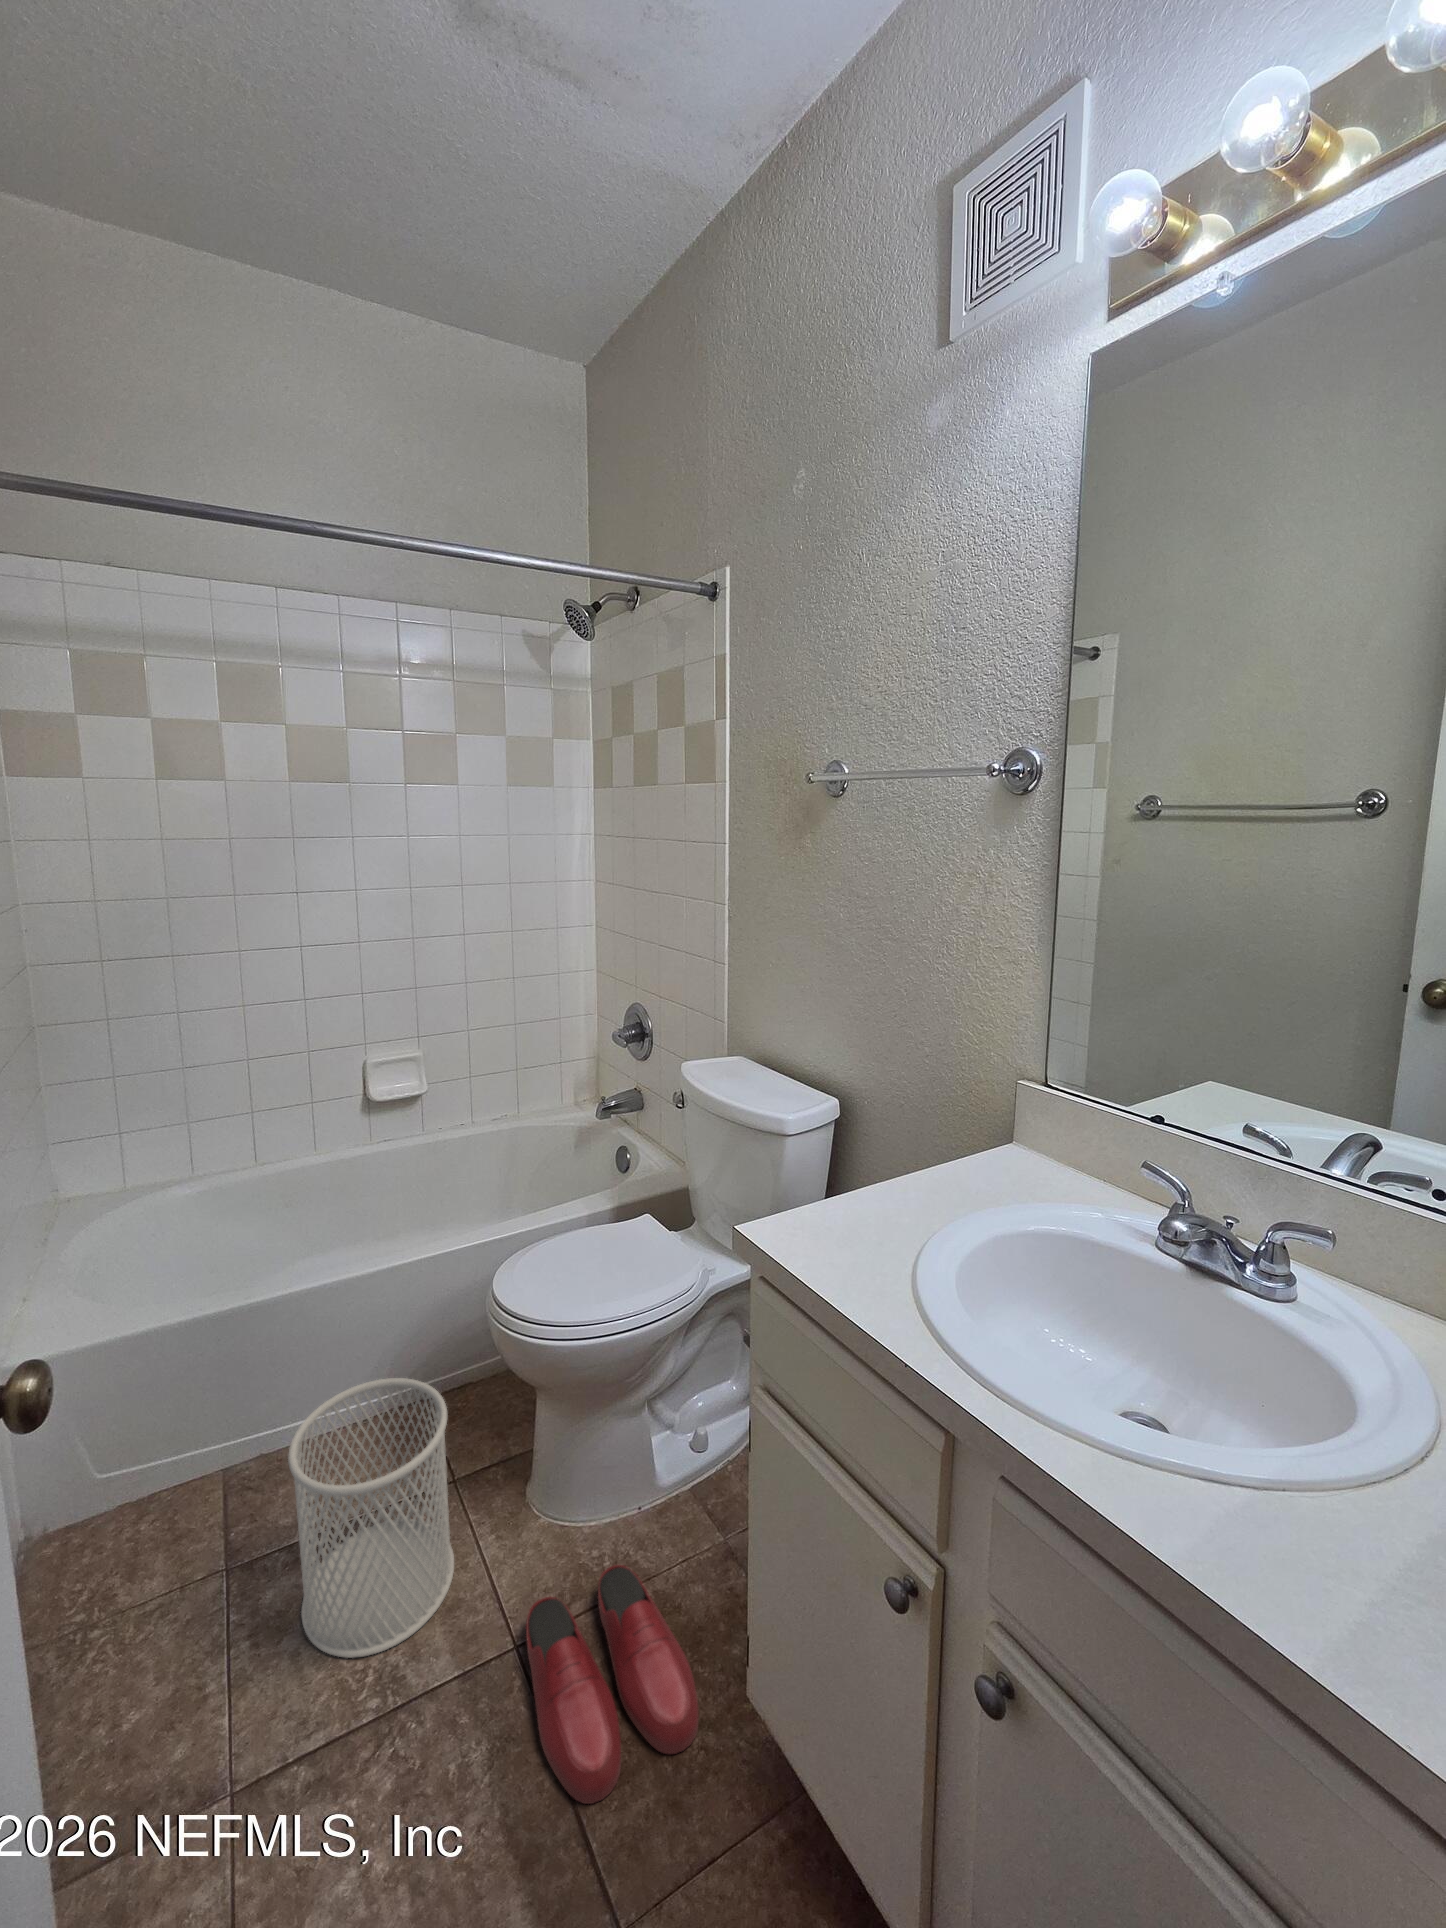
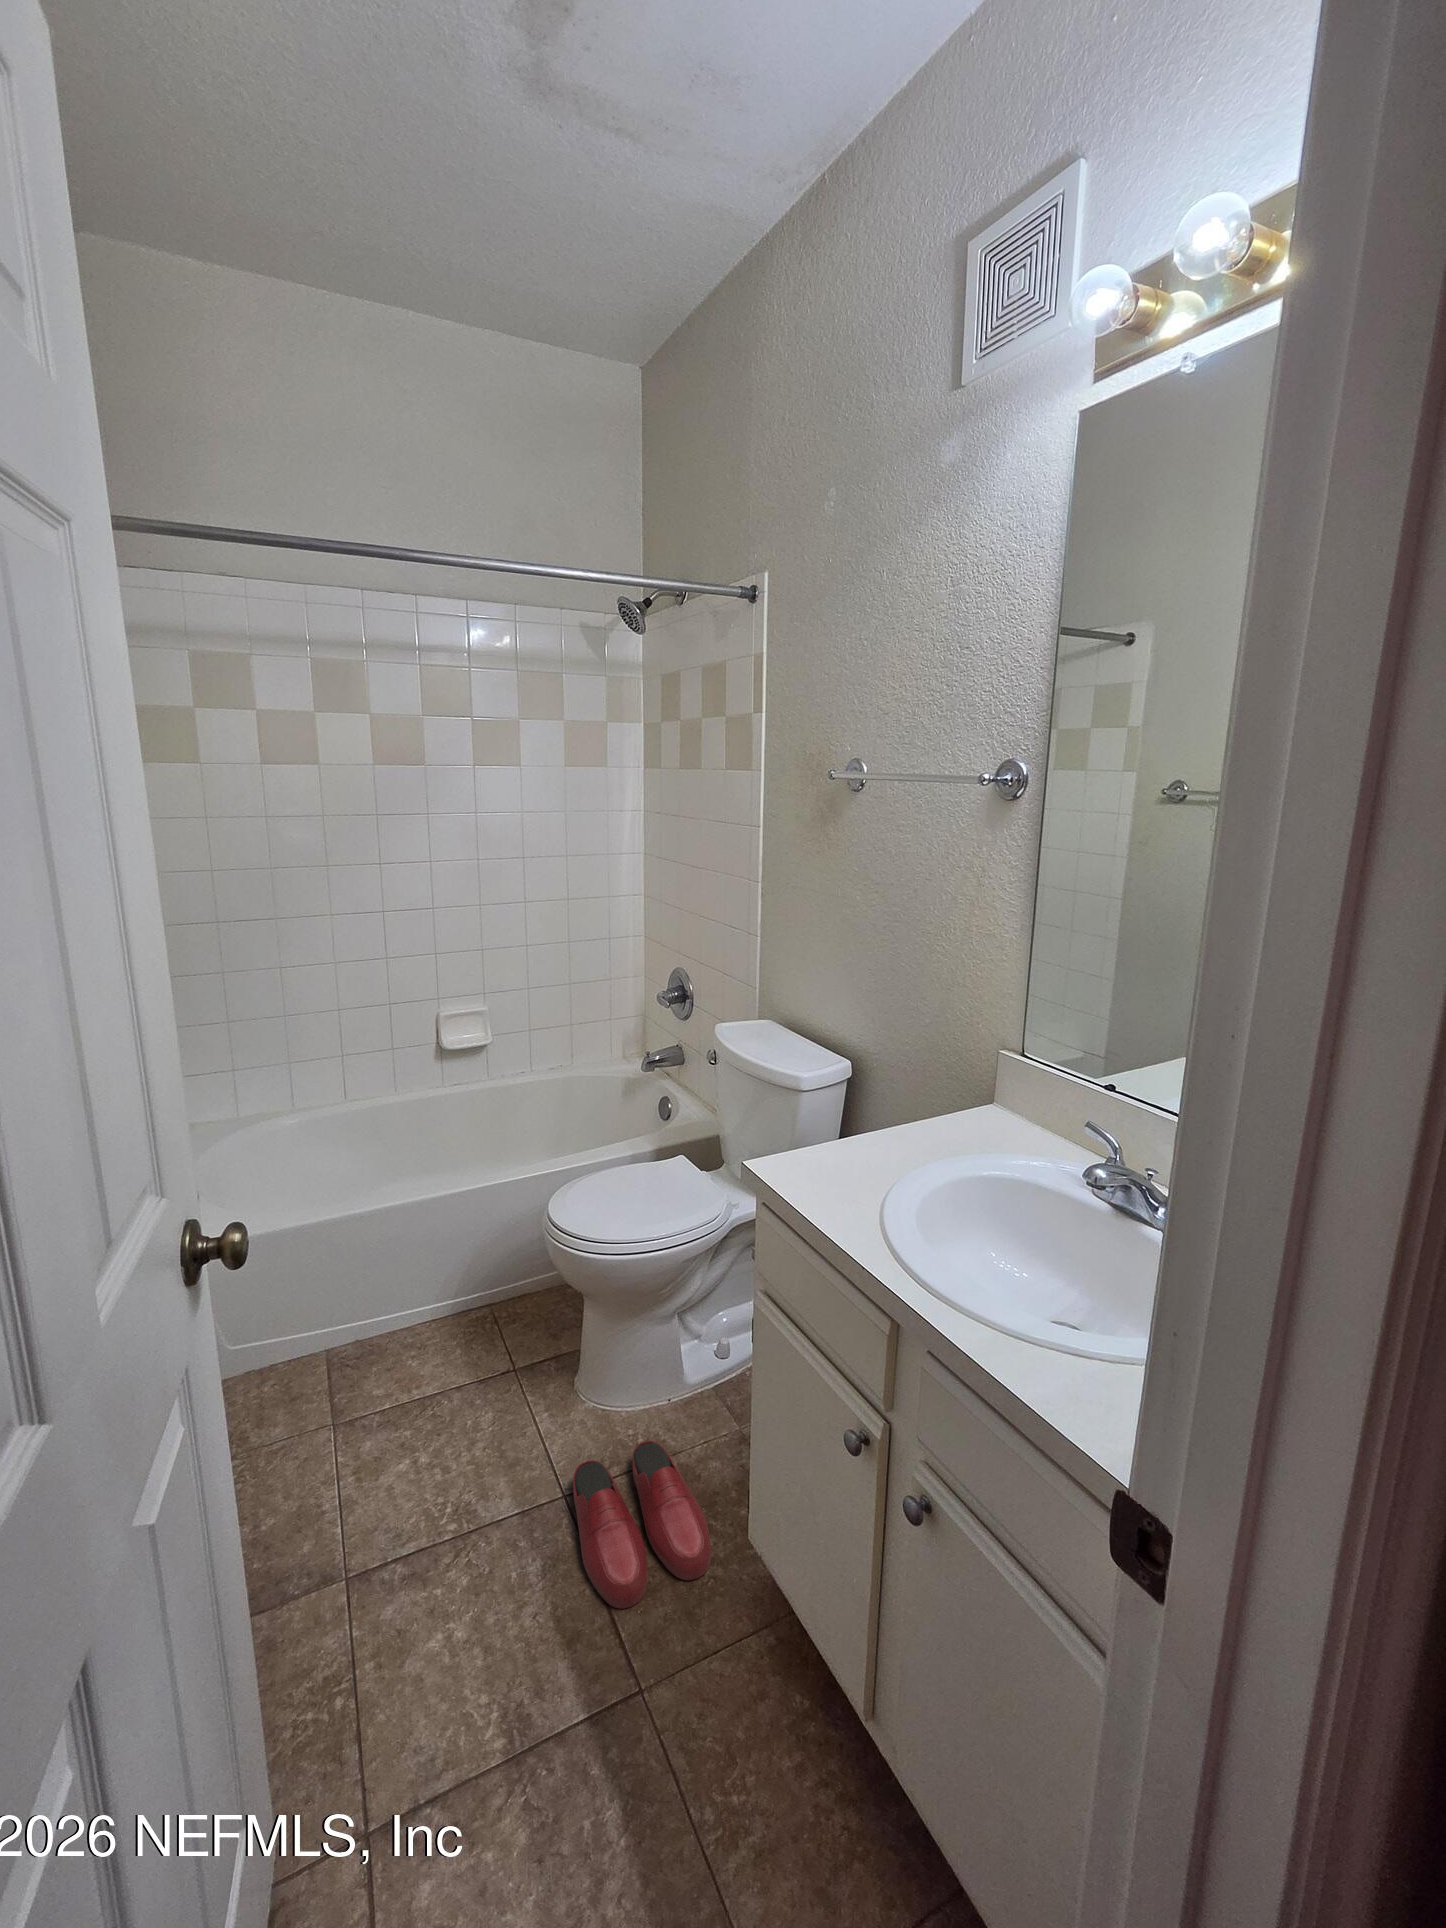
wastebasket: present [288,1378,454,1658] -> none [383,1280,515,1494]

